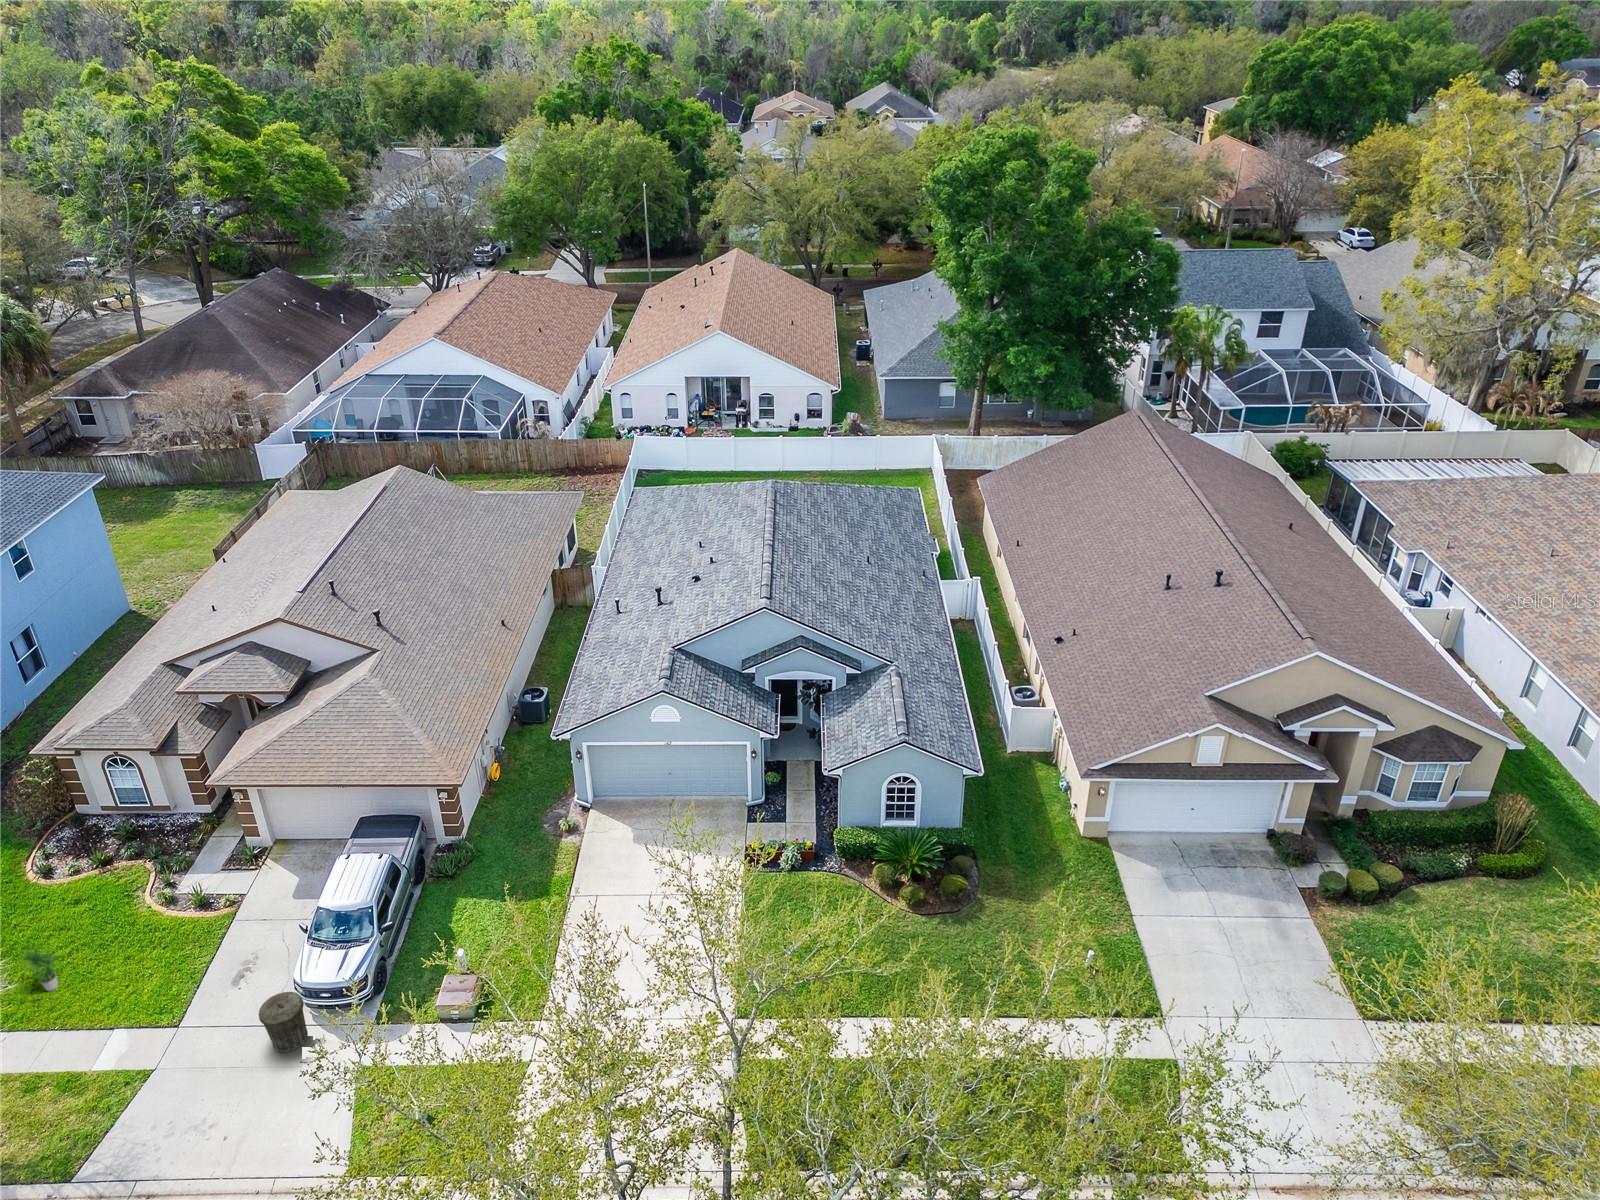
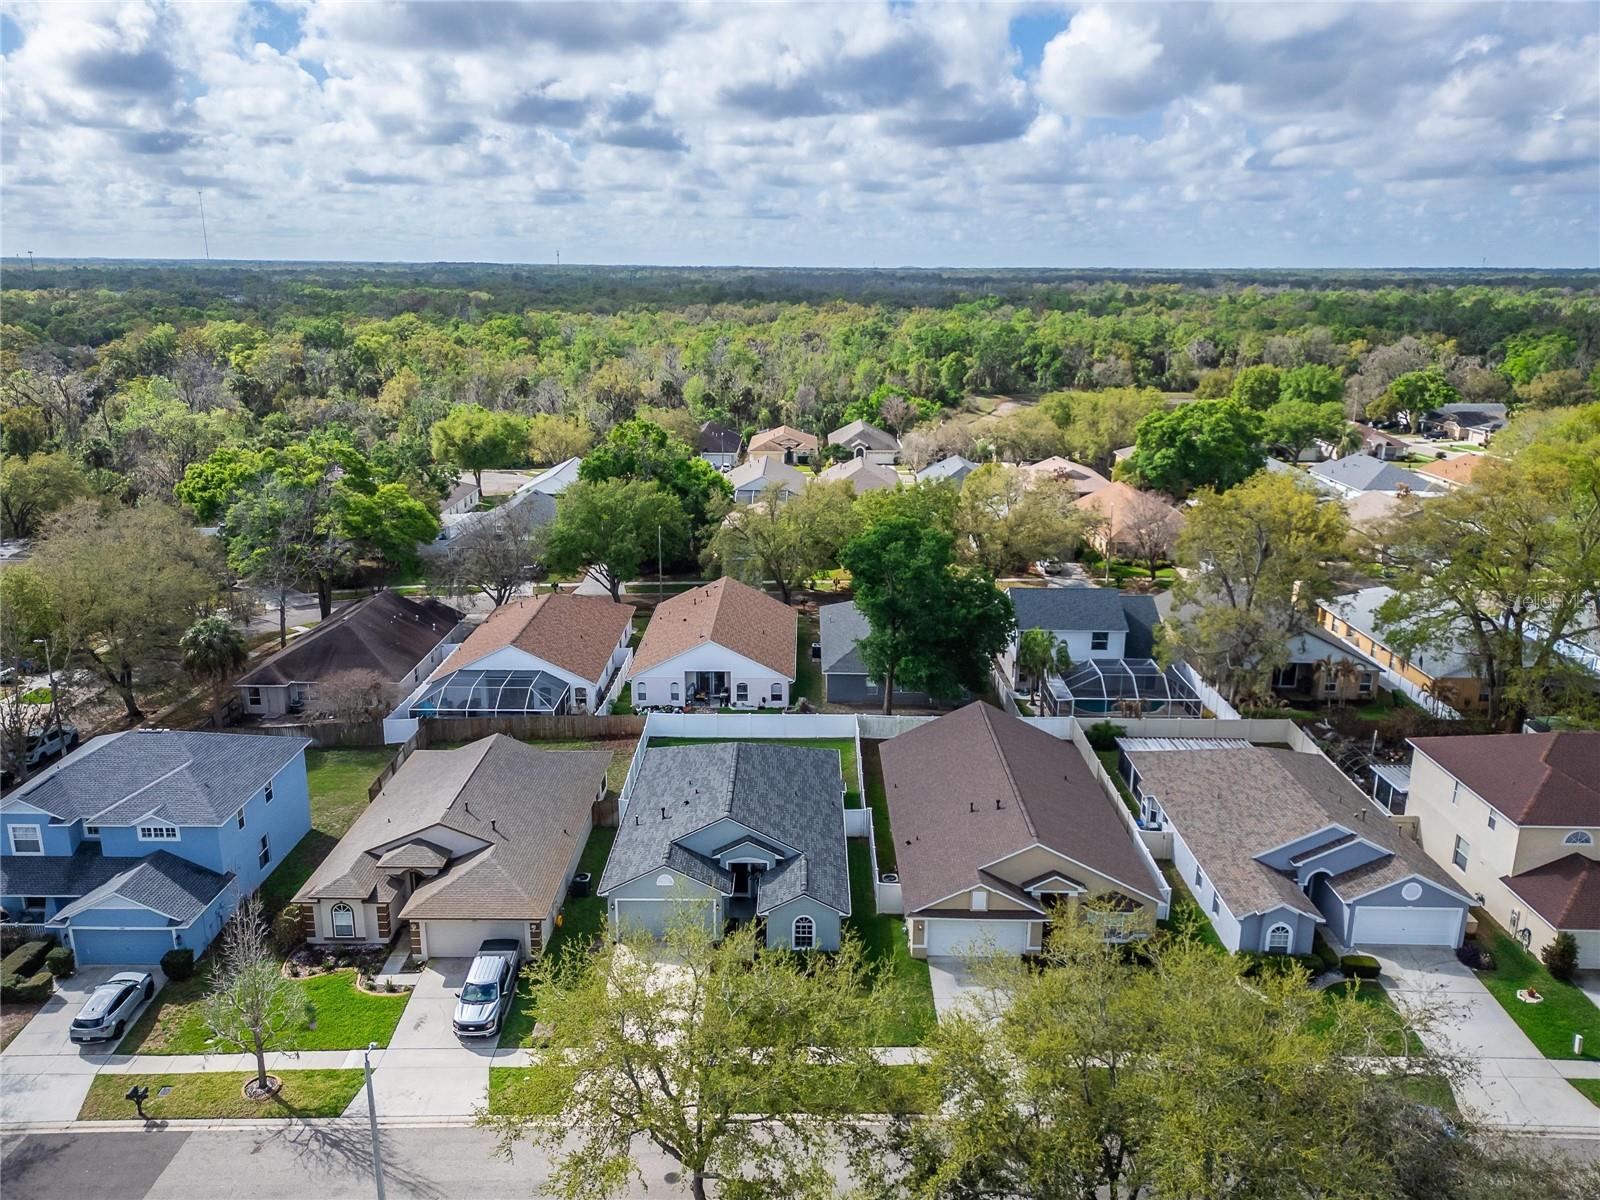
trash can: present [259,992,308,1052] -> none [438,1024,462,1058]

